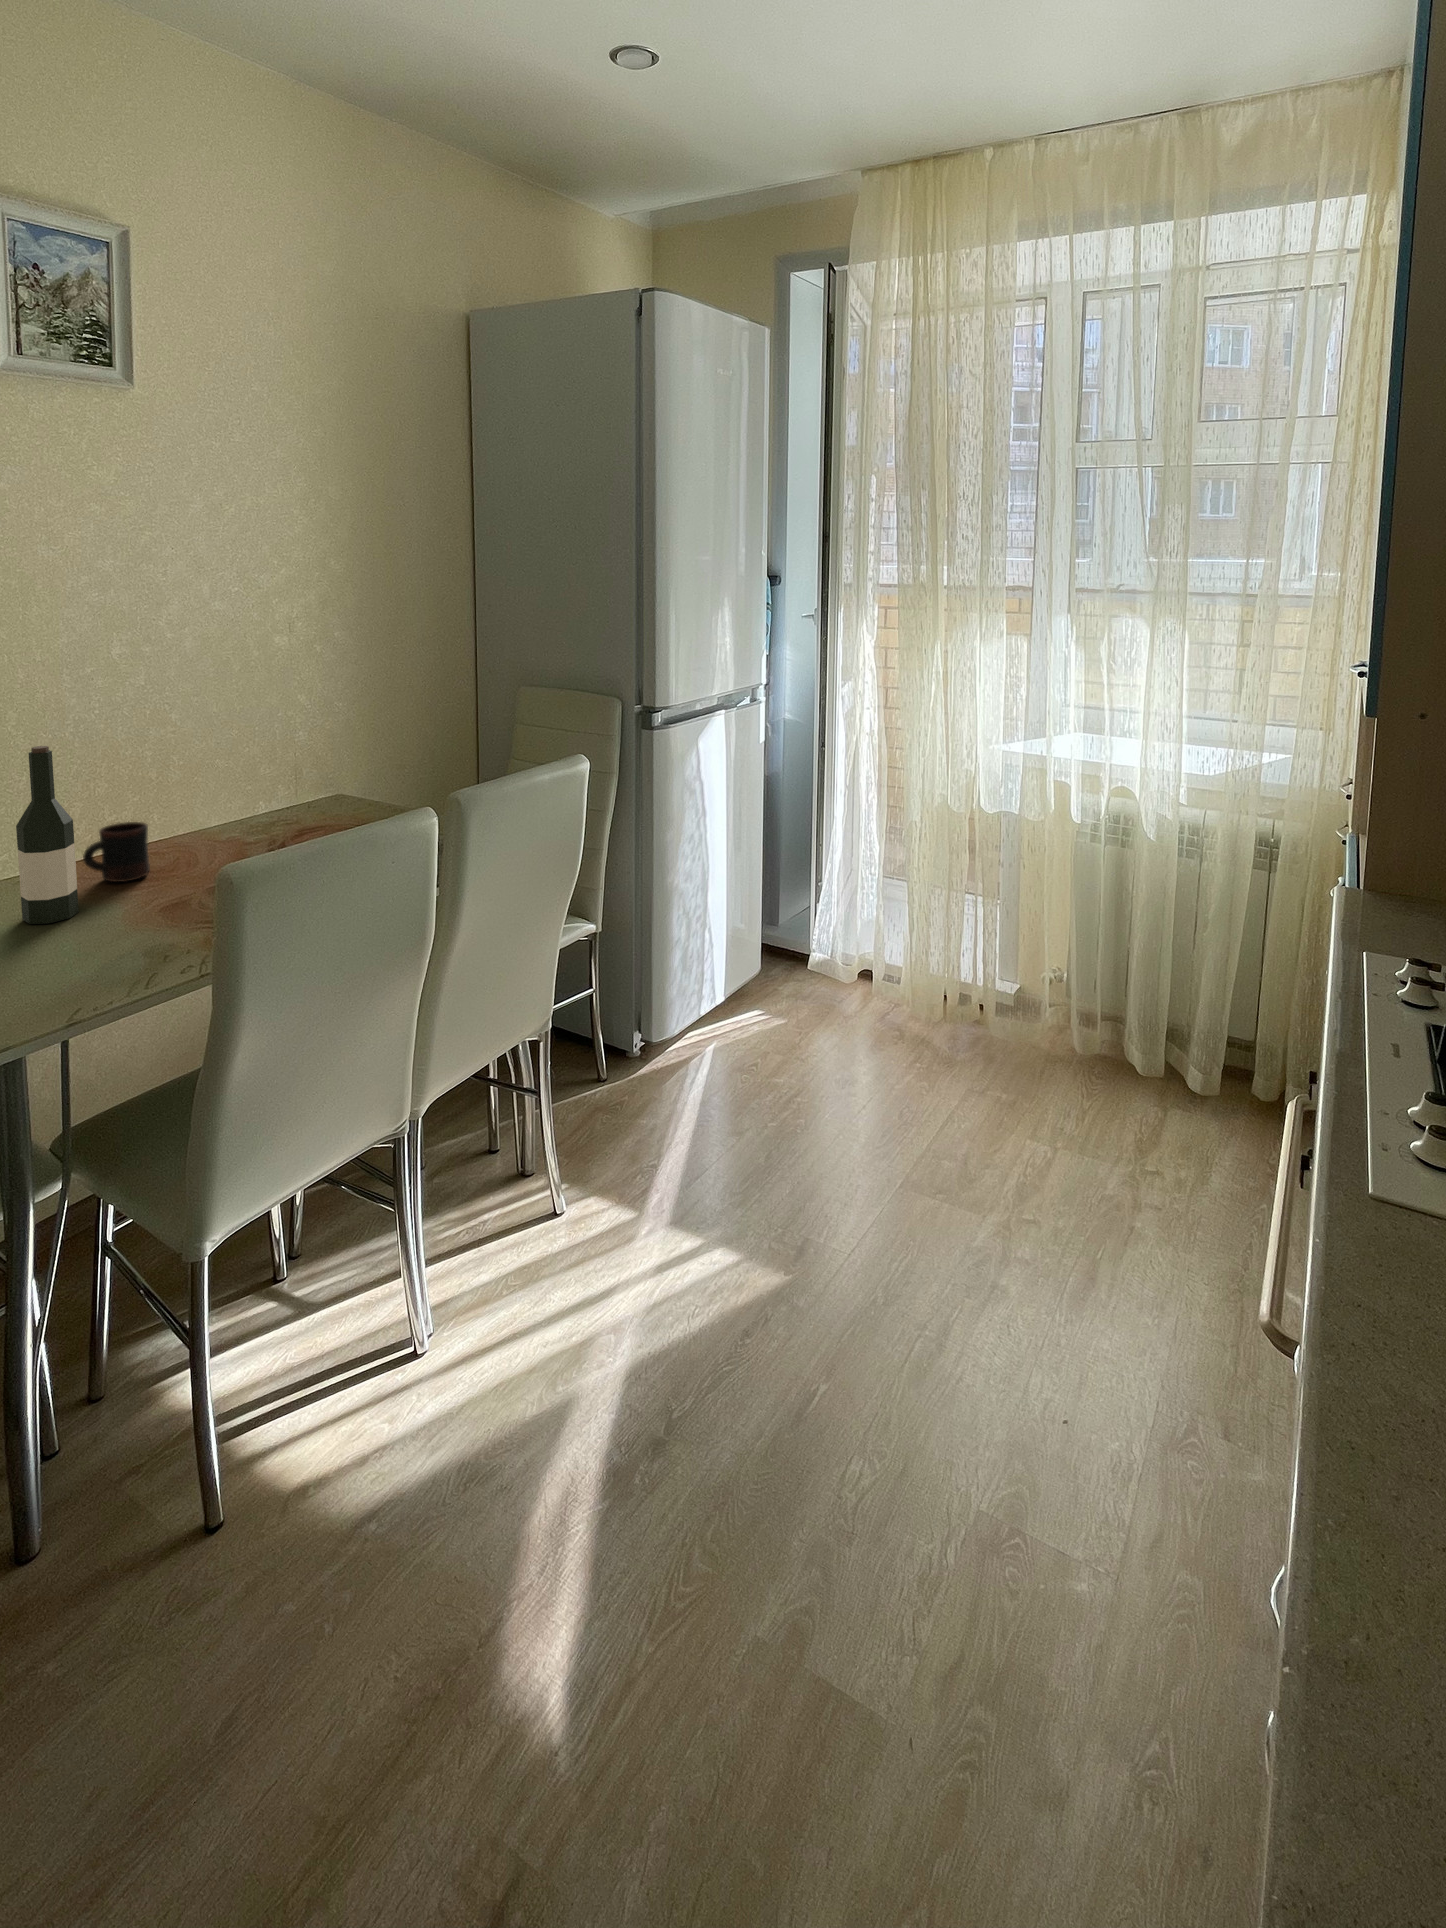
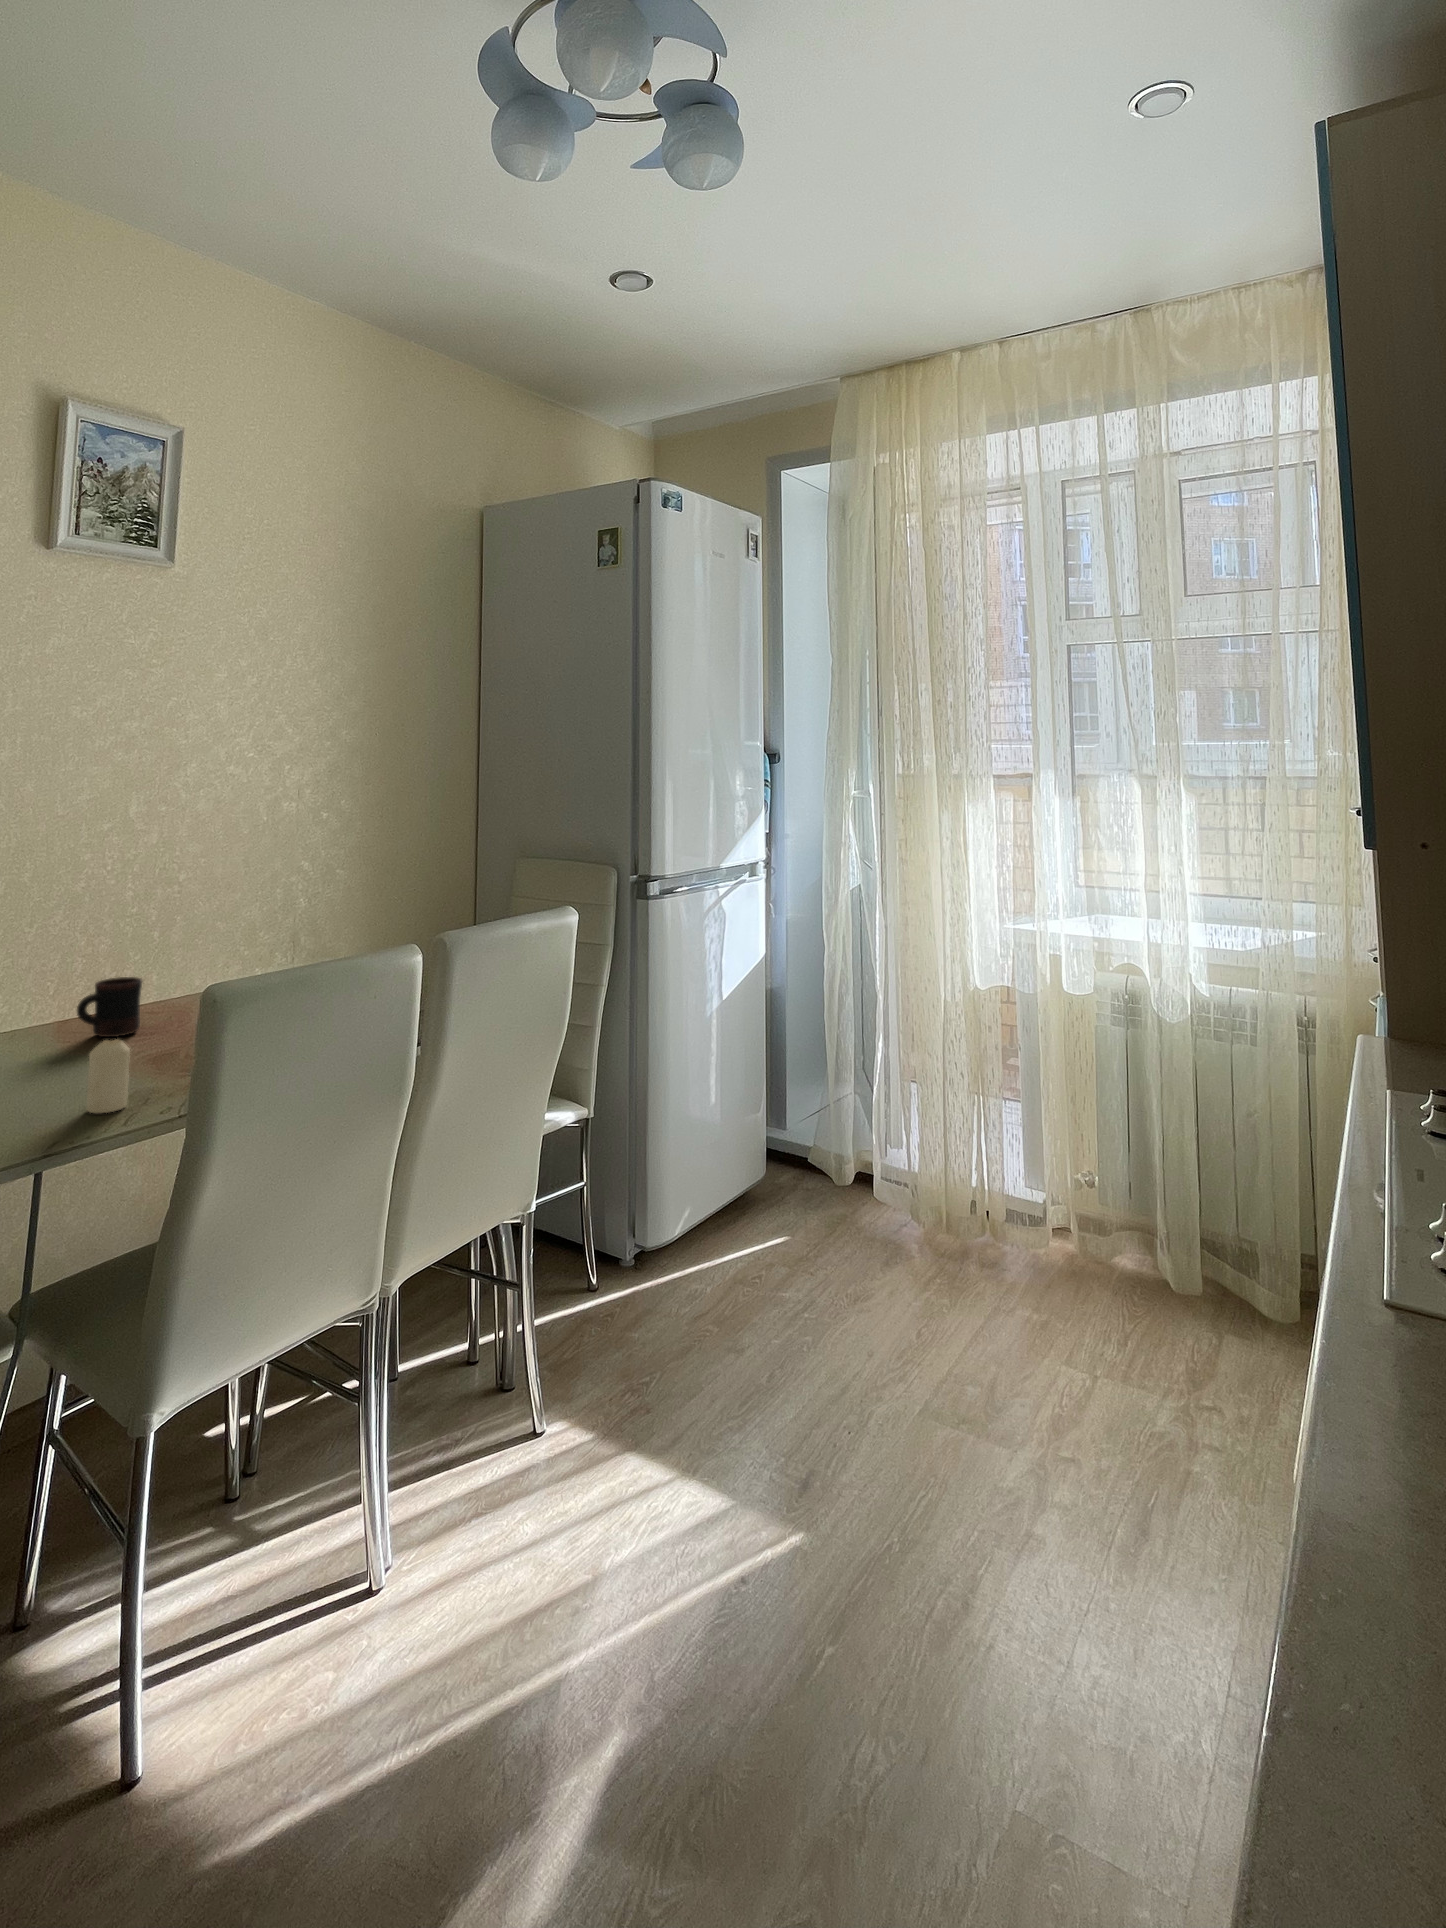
wine bottle: present [16,746,79,924] -> none [11,889,72,1070]
candle: none [102,904,145,976] -> present [87,1039,130,1113]

